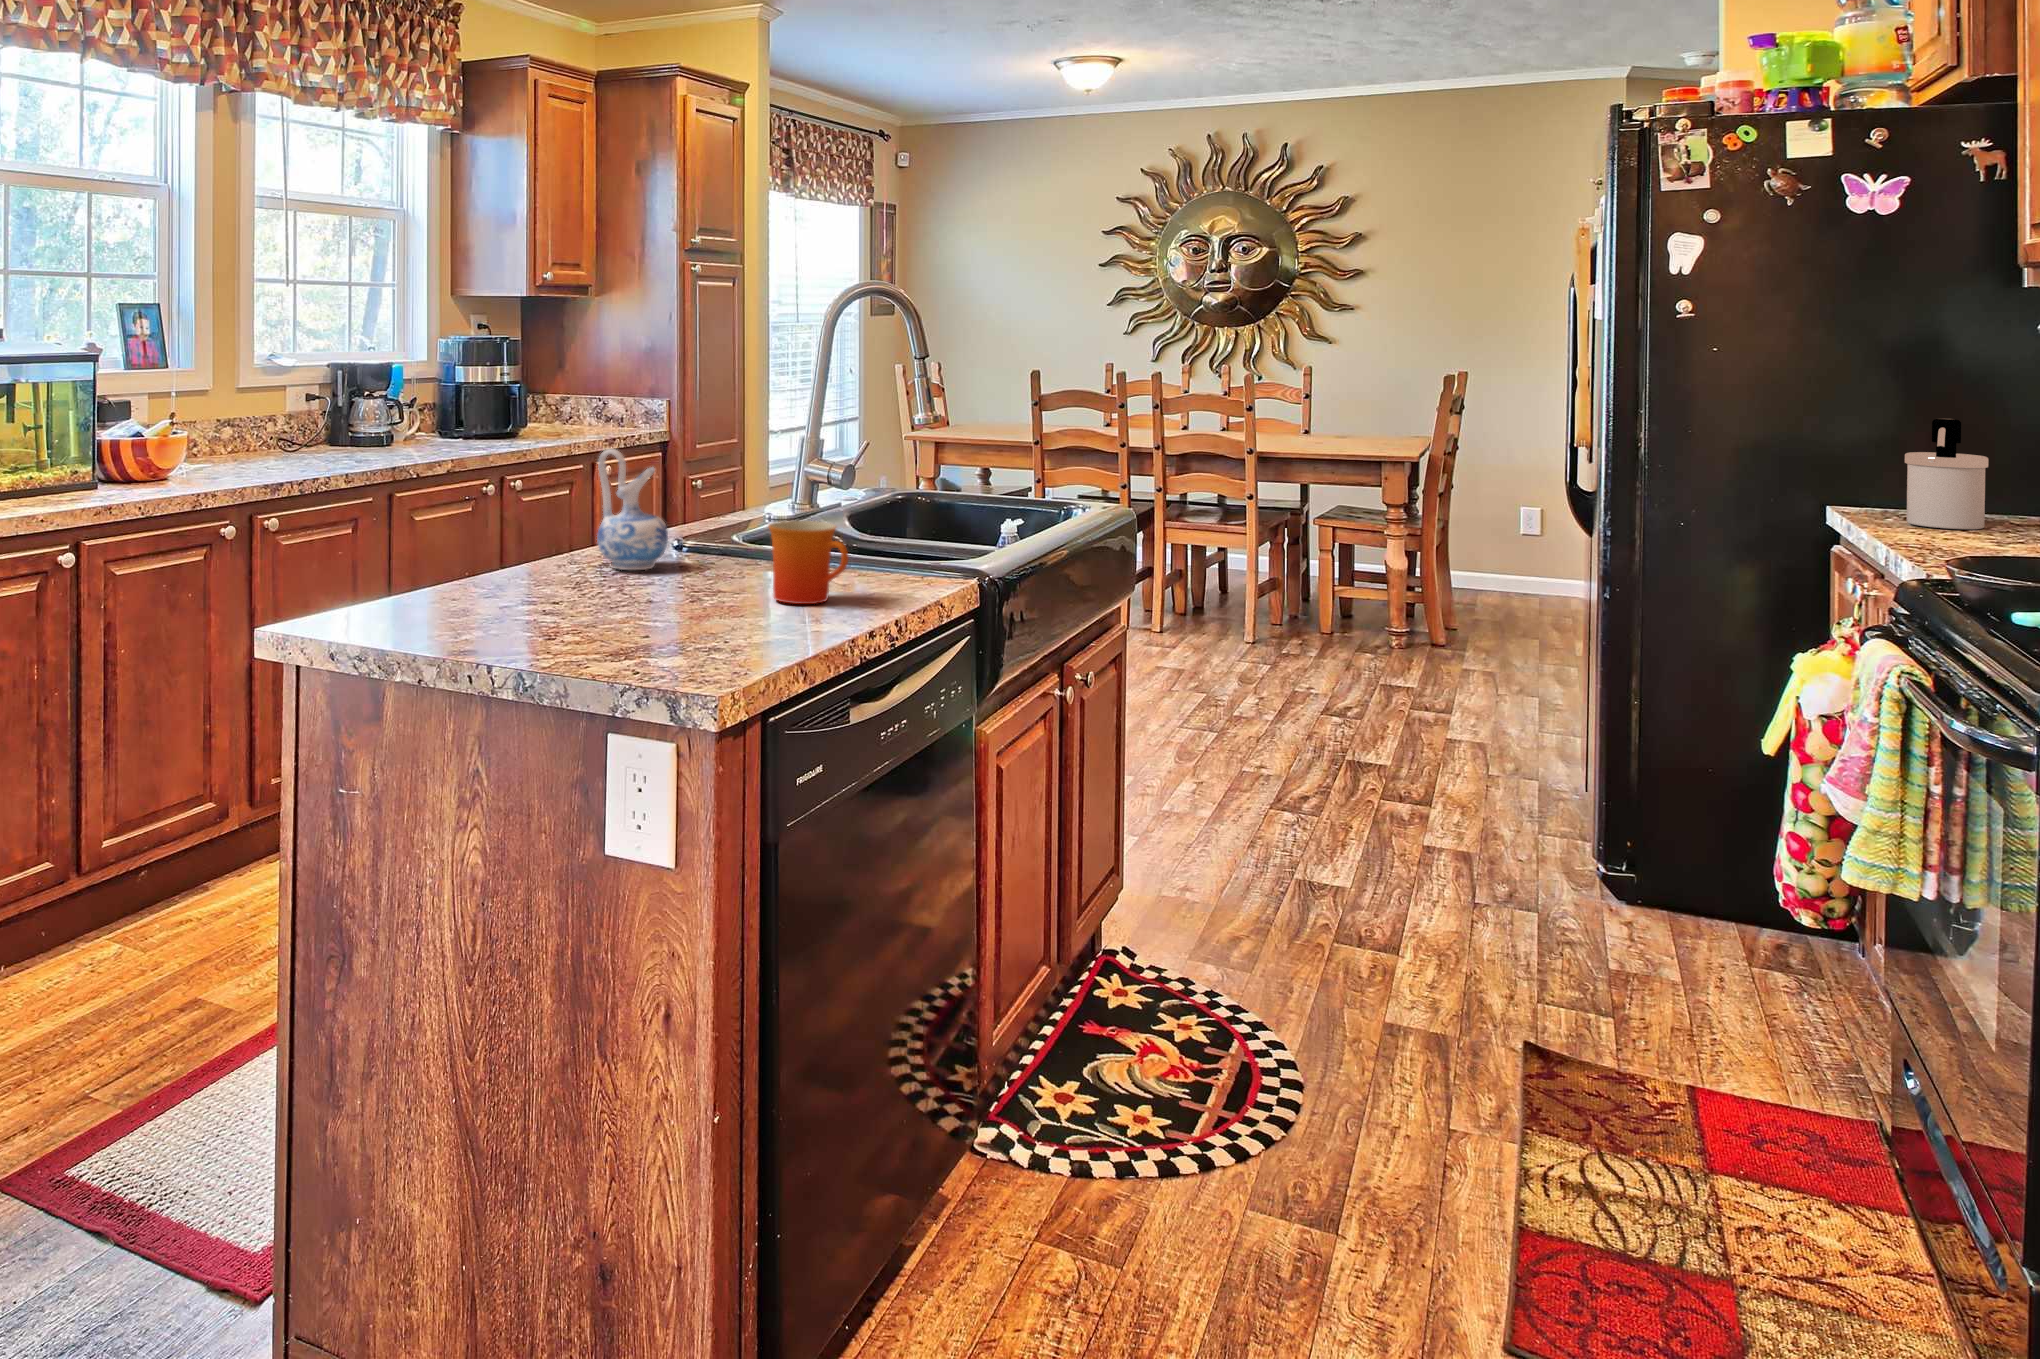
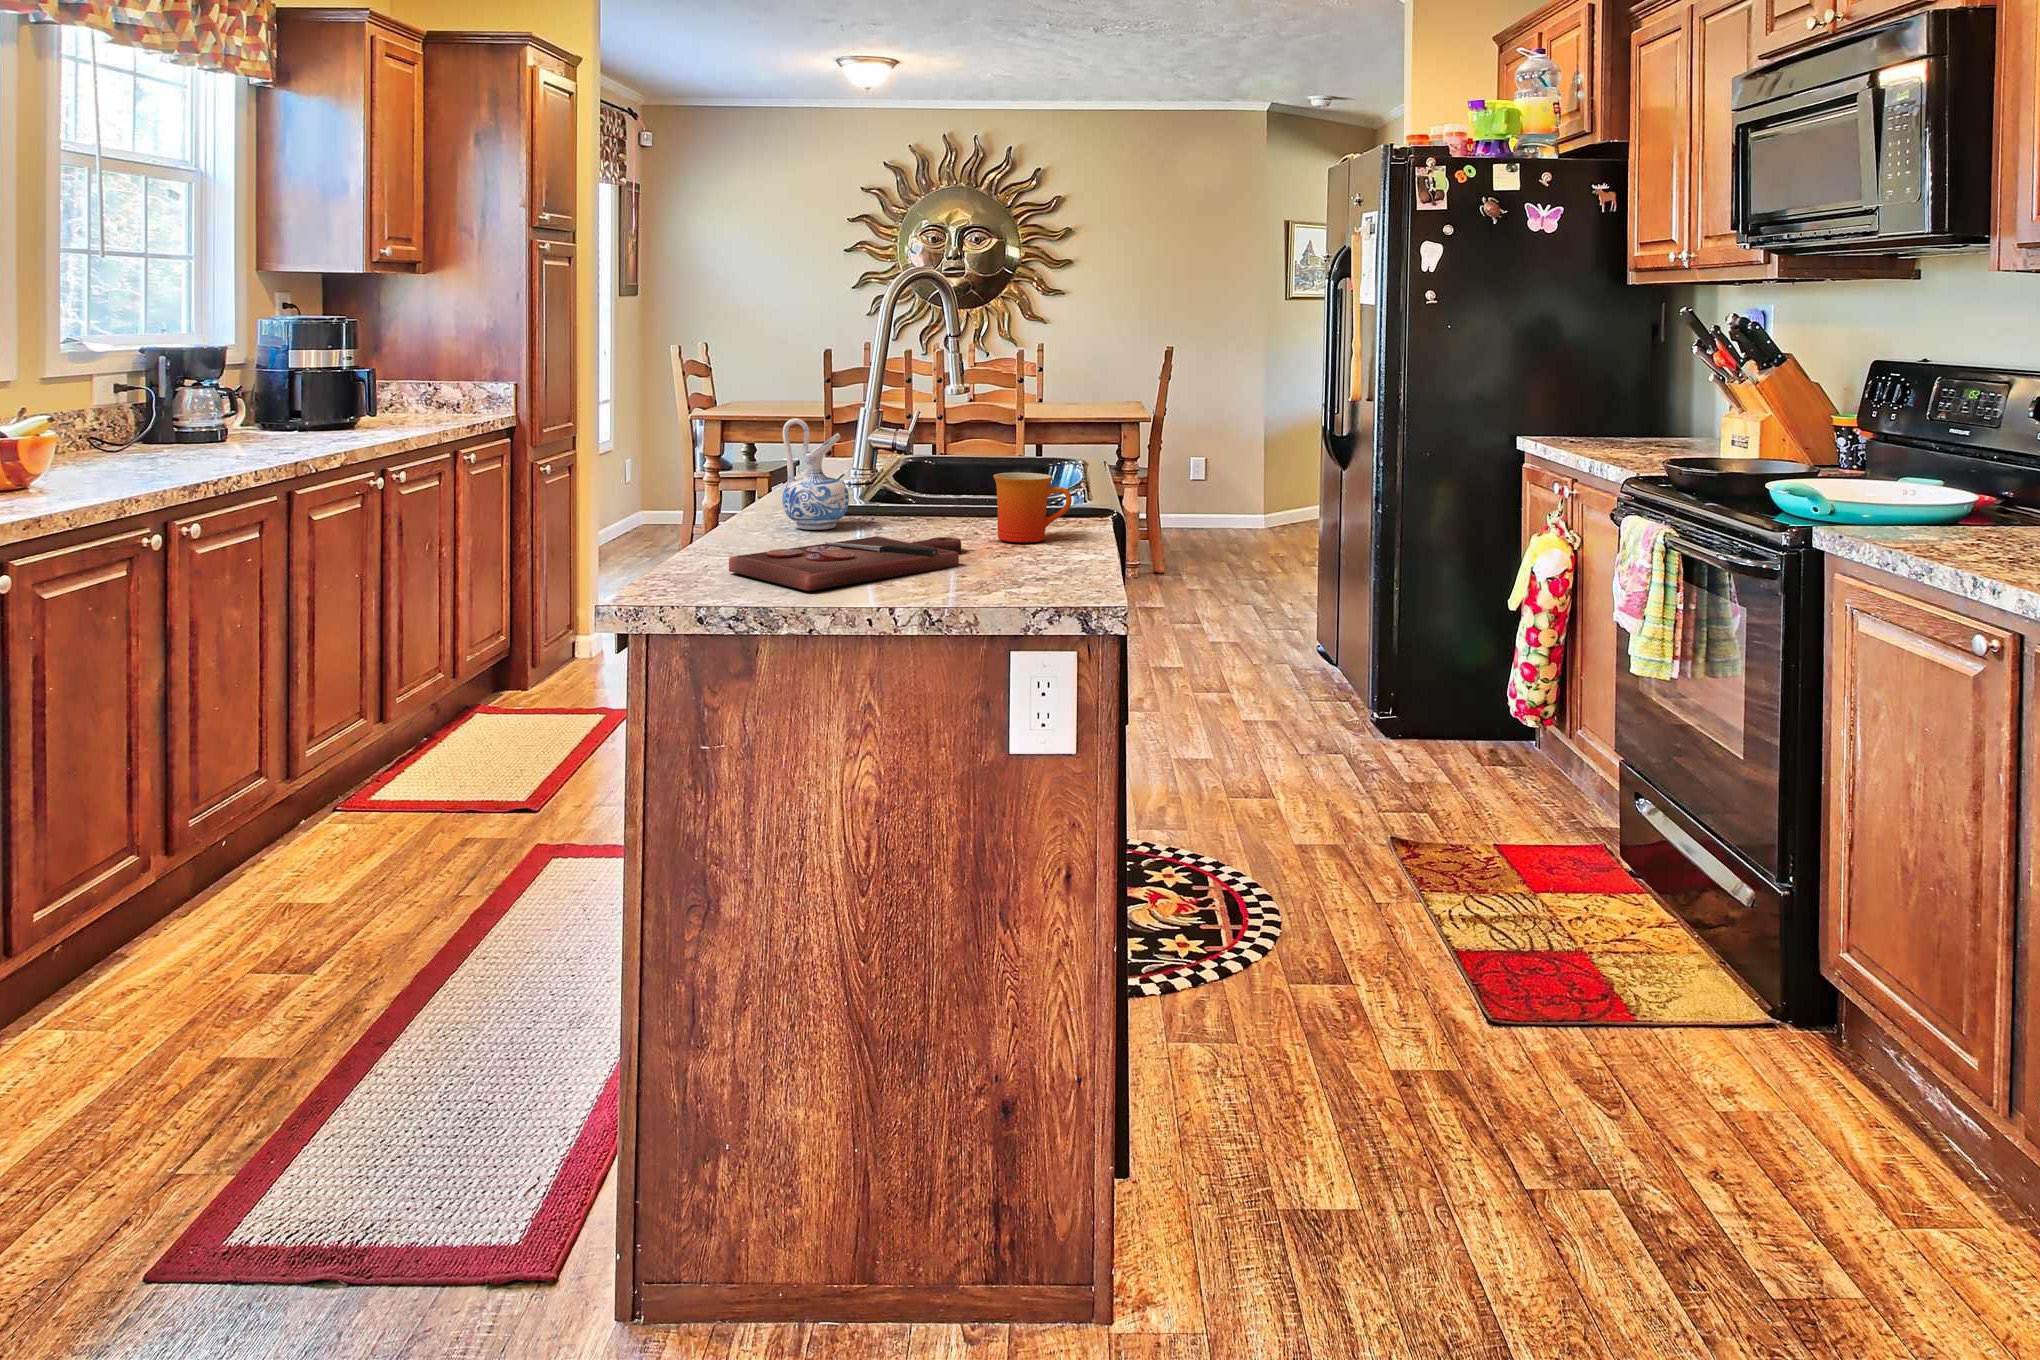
soap dispenser: present [1905,419,1988,529] -> none [1570,372,1617,446]
cutting board: none [441,583,712,637] -> present [729,537,961,591]

